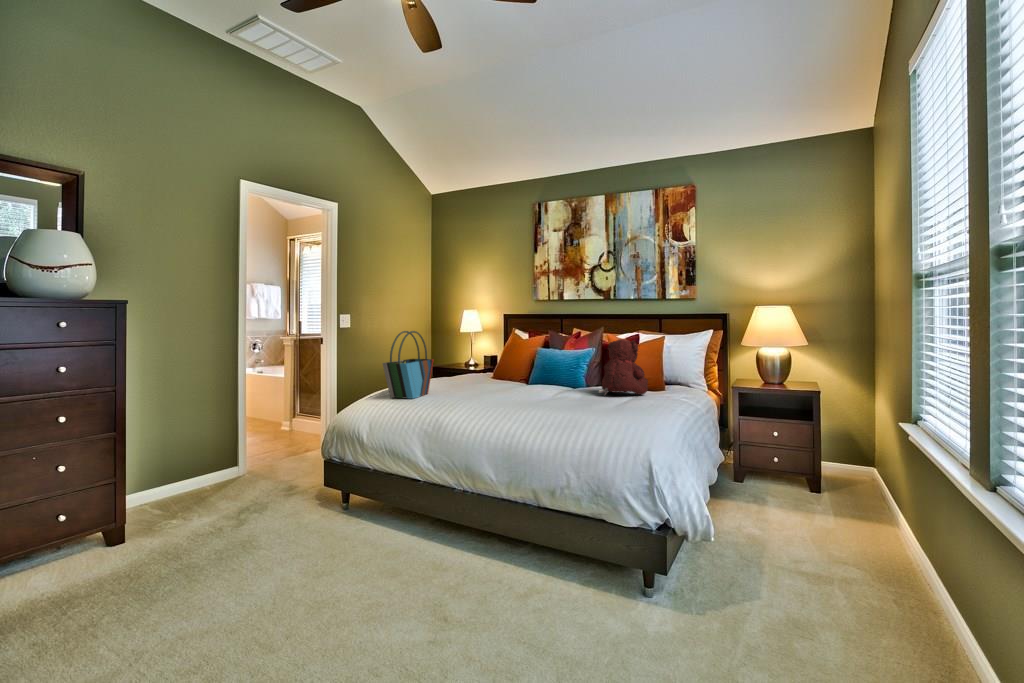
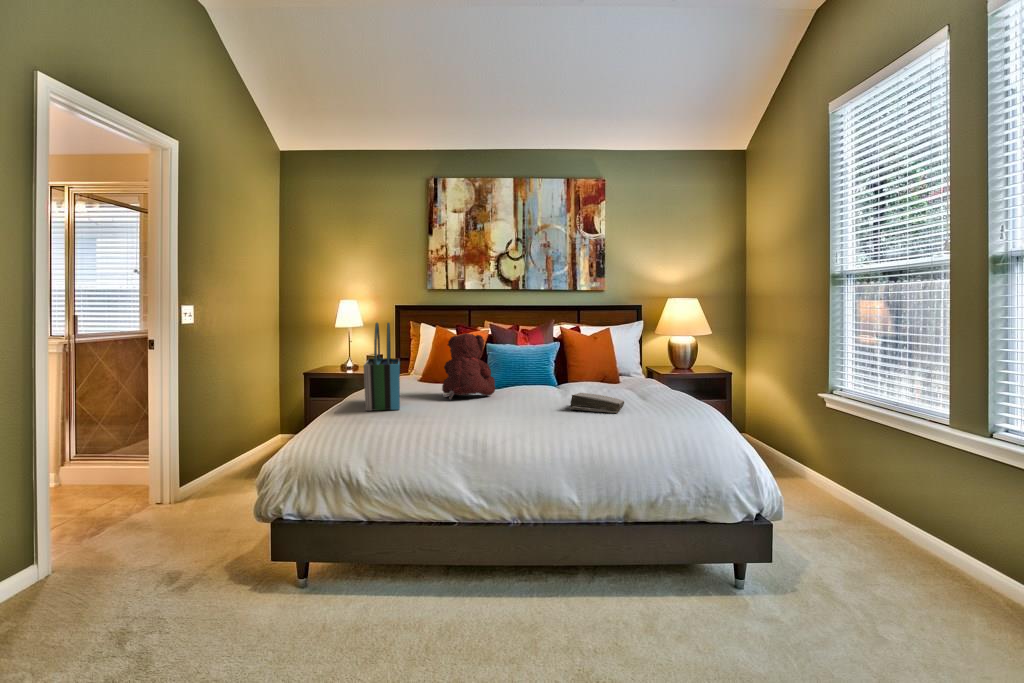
teddy bear: present [598,339,648,395] -> present [442,333,495,400]
book: none [528,395,581,415] -> present [570,393,624,413]

